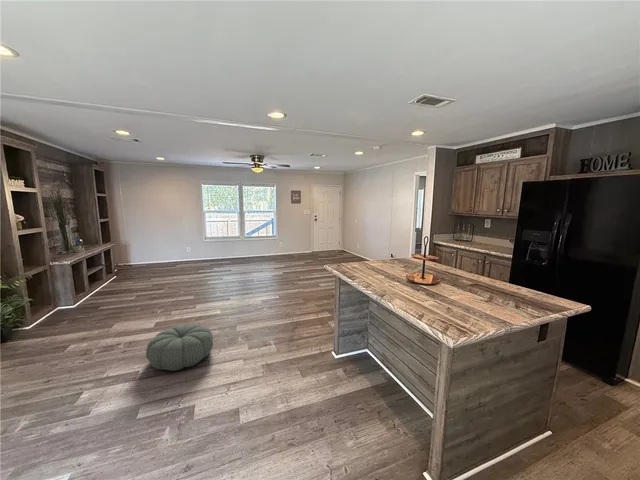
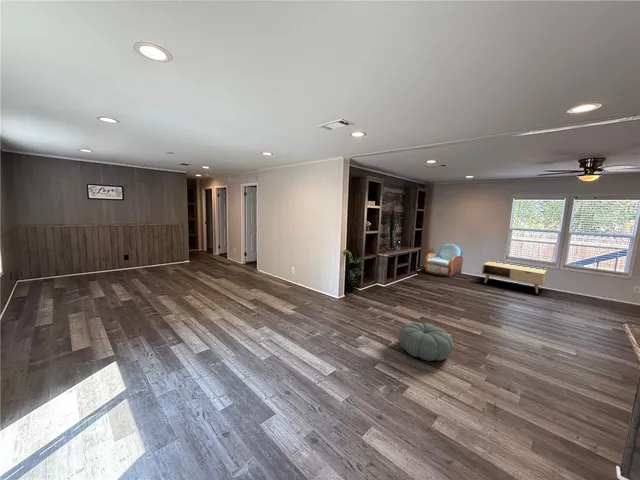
armchair: none [121,233,168,271] -> present [425,244,463,278]
coffee table: none [189,241,238,265] -> present [482,261,547,293]

